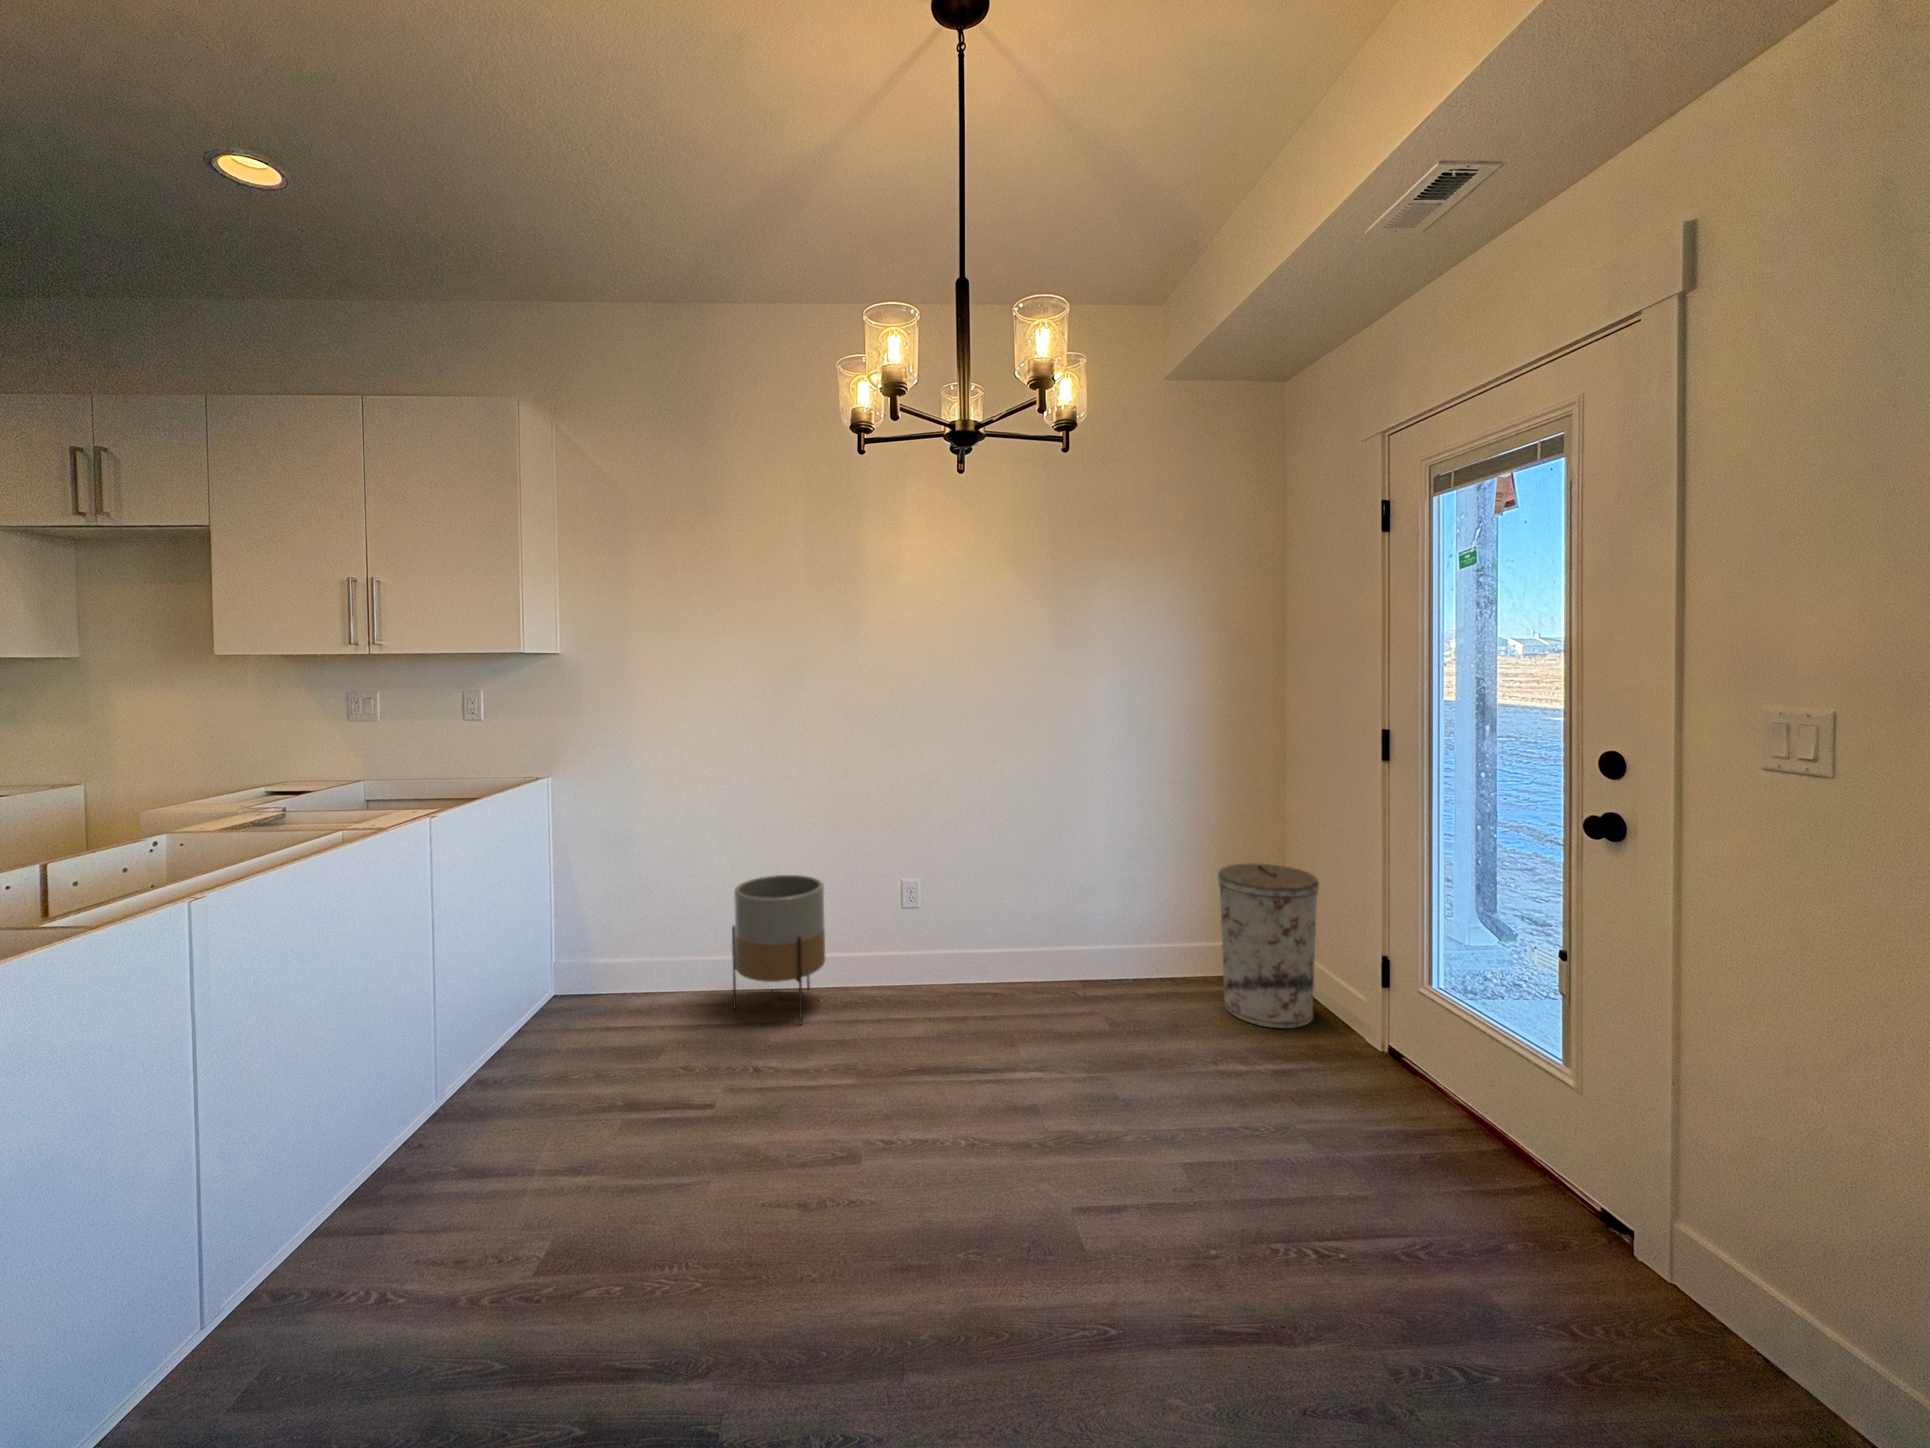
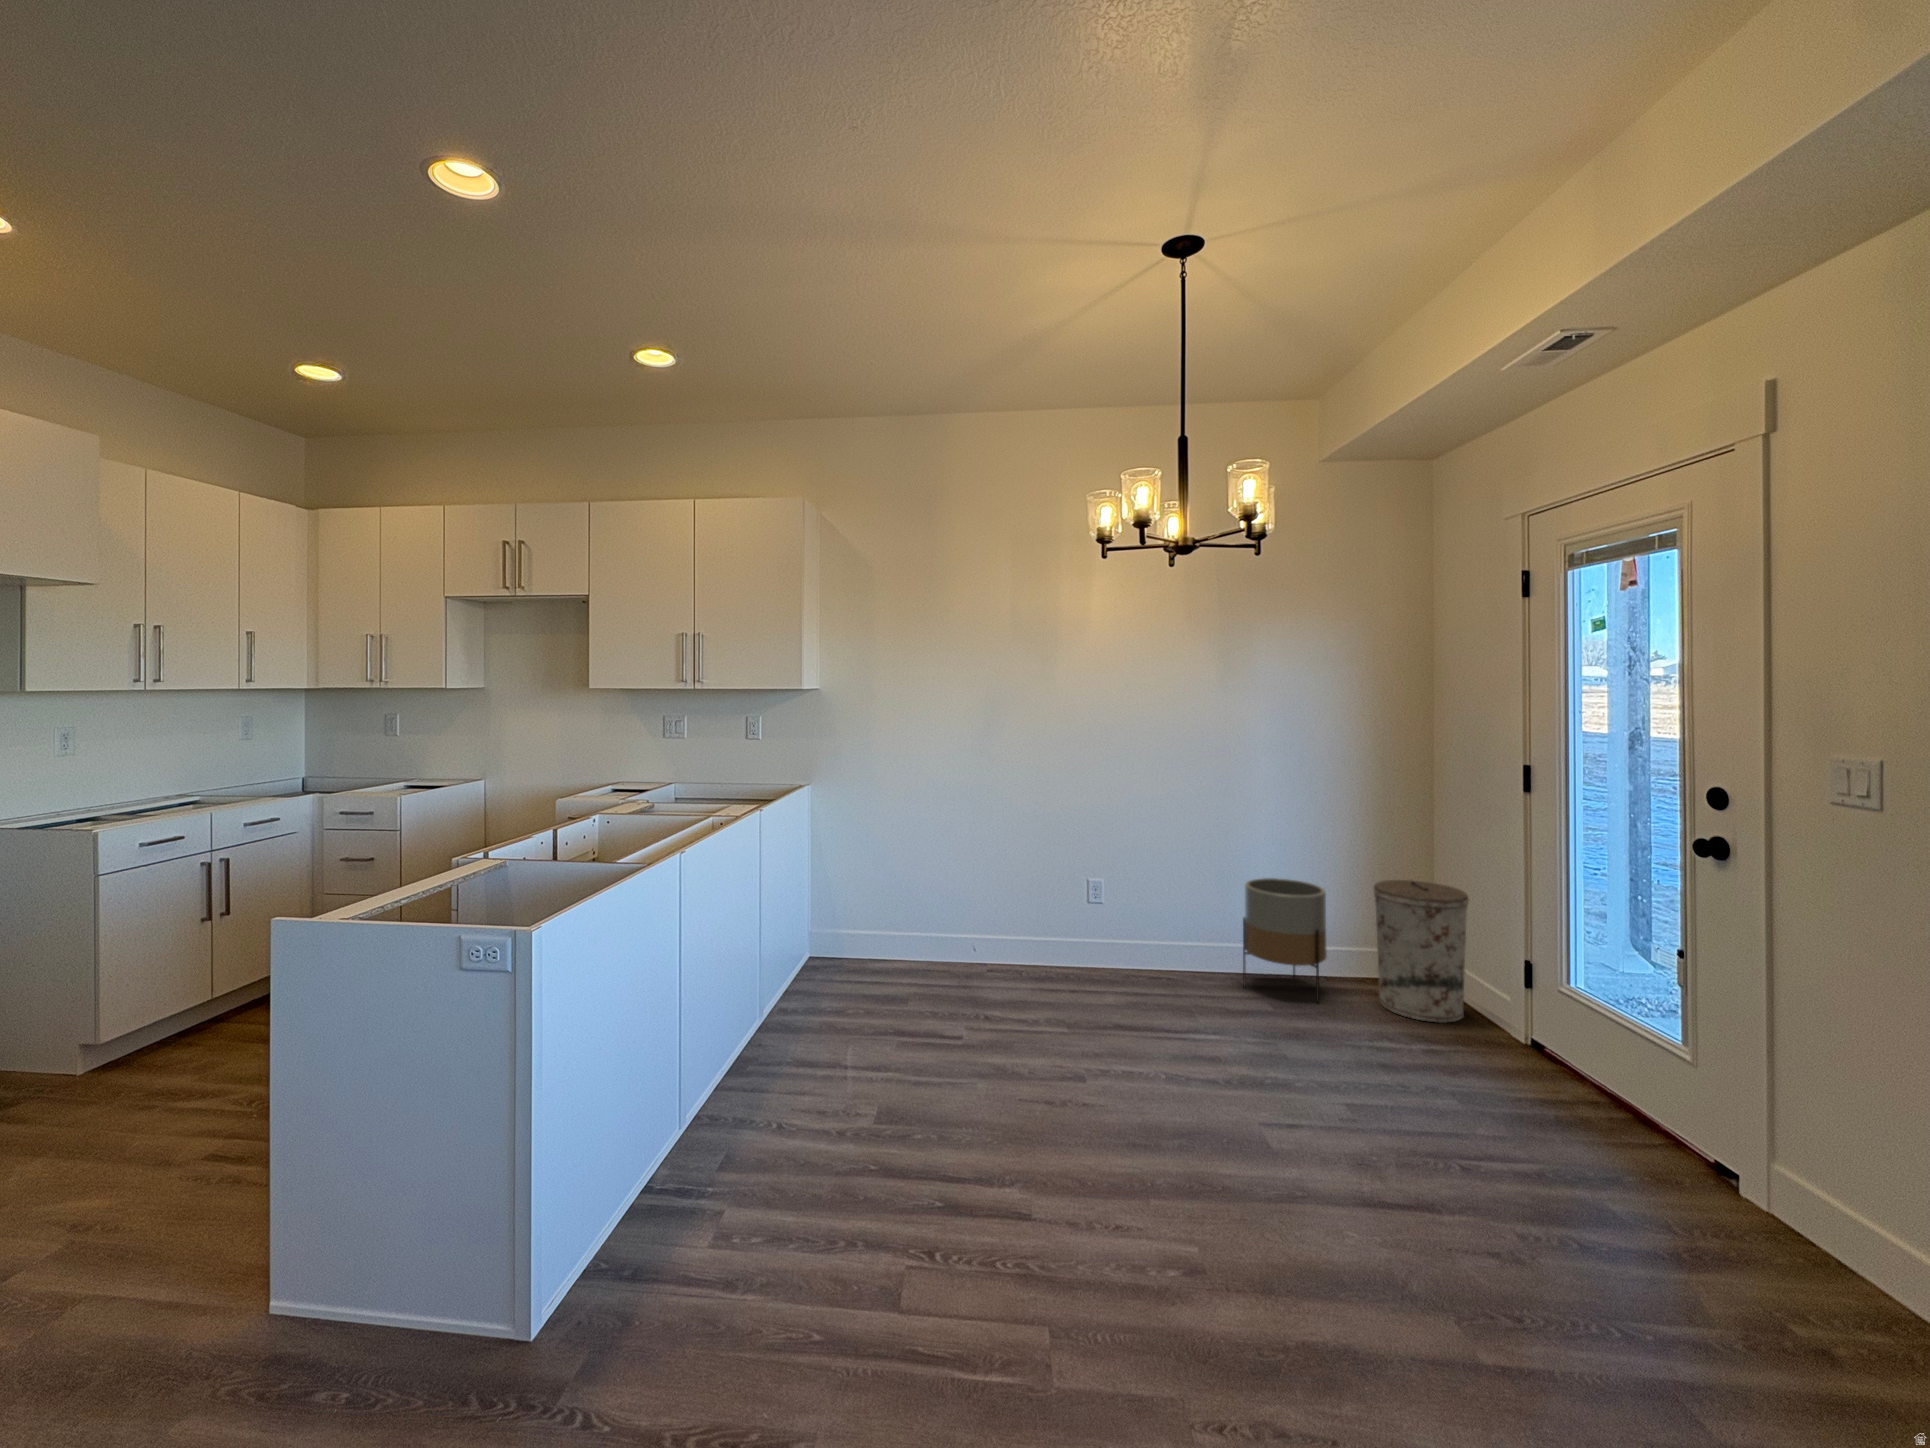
planter: present [732,875,825,1025] -> present [1243,878,1327,1003]

